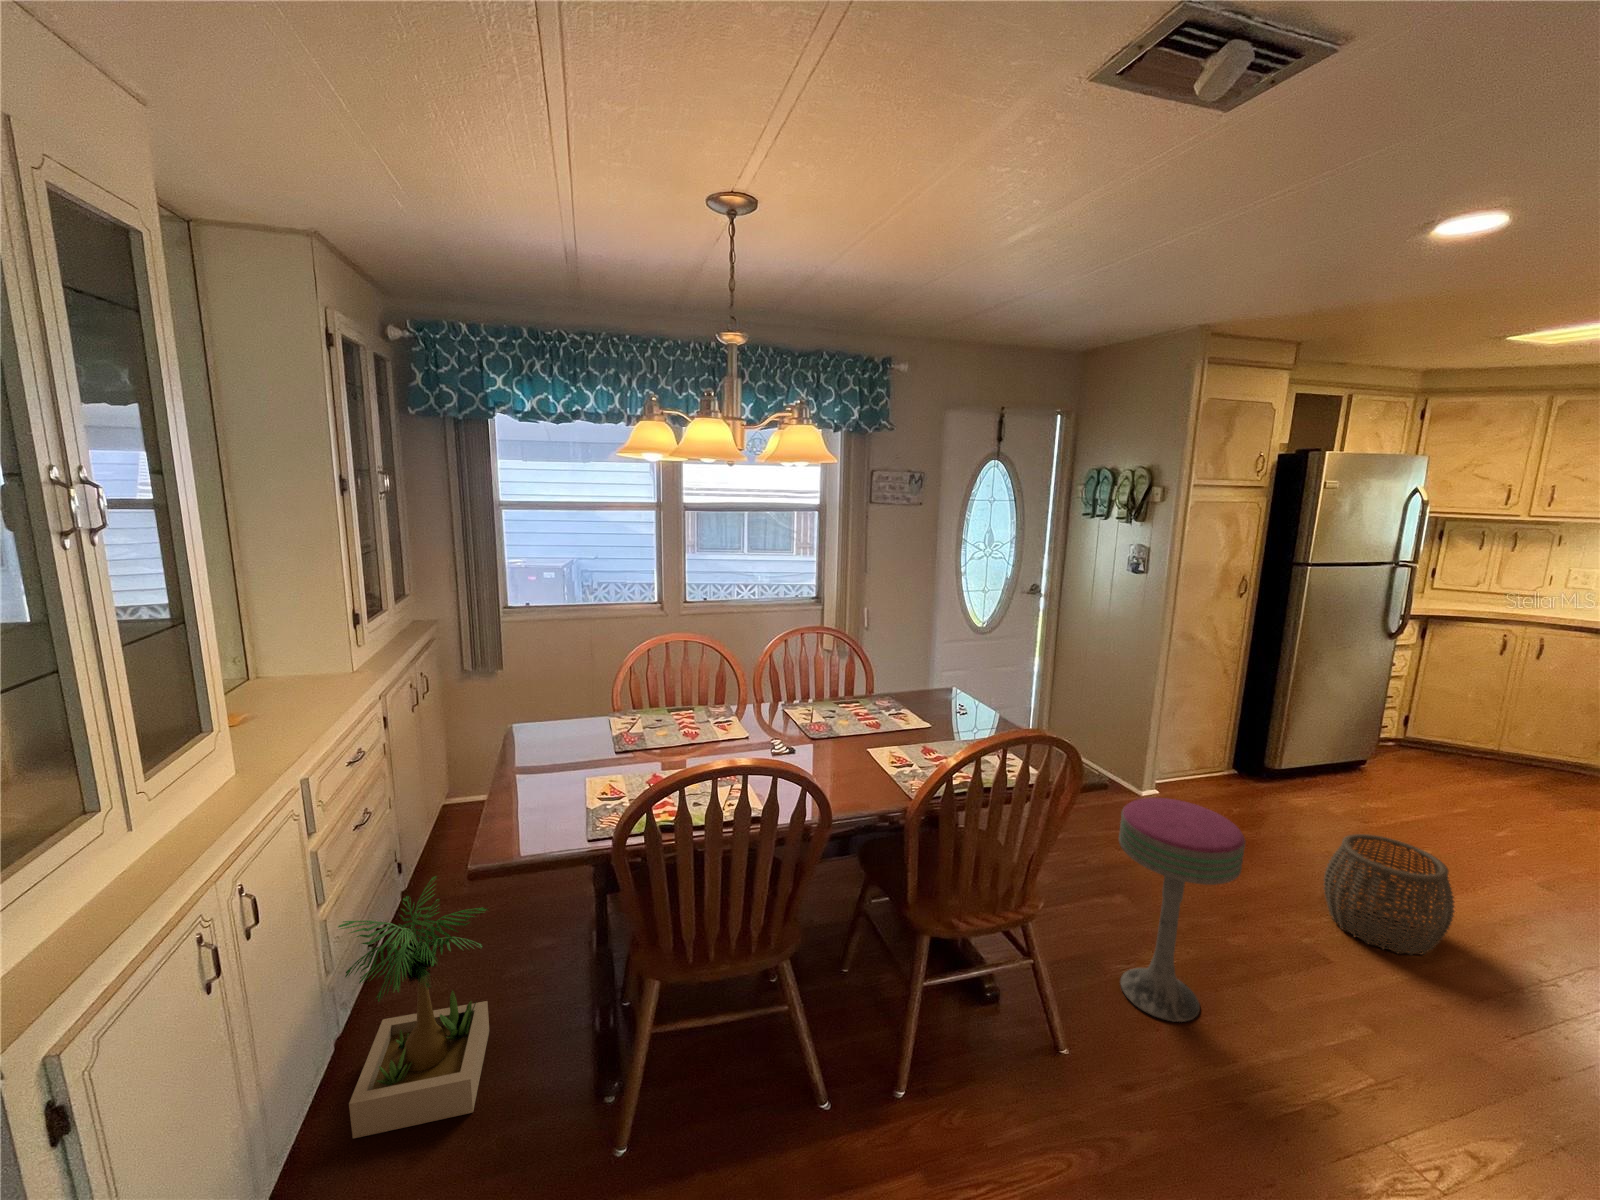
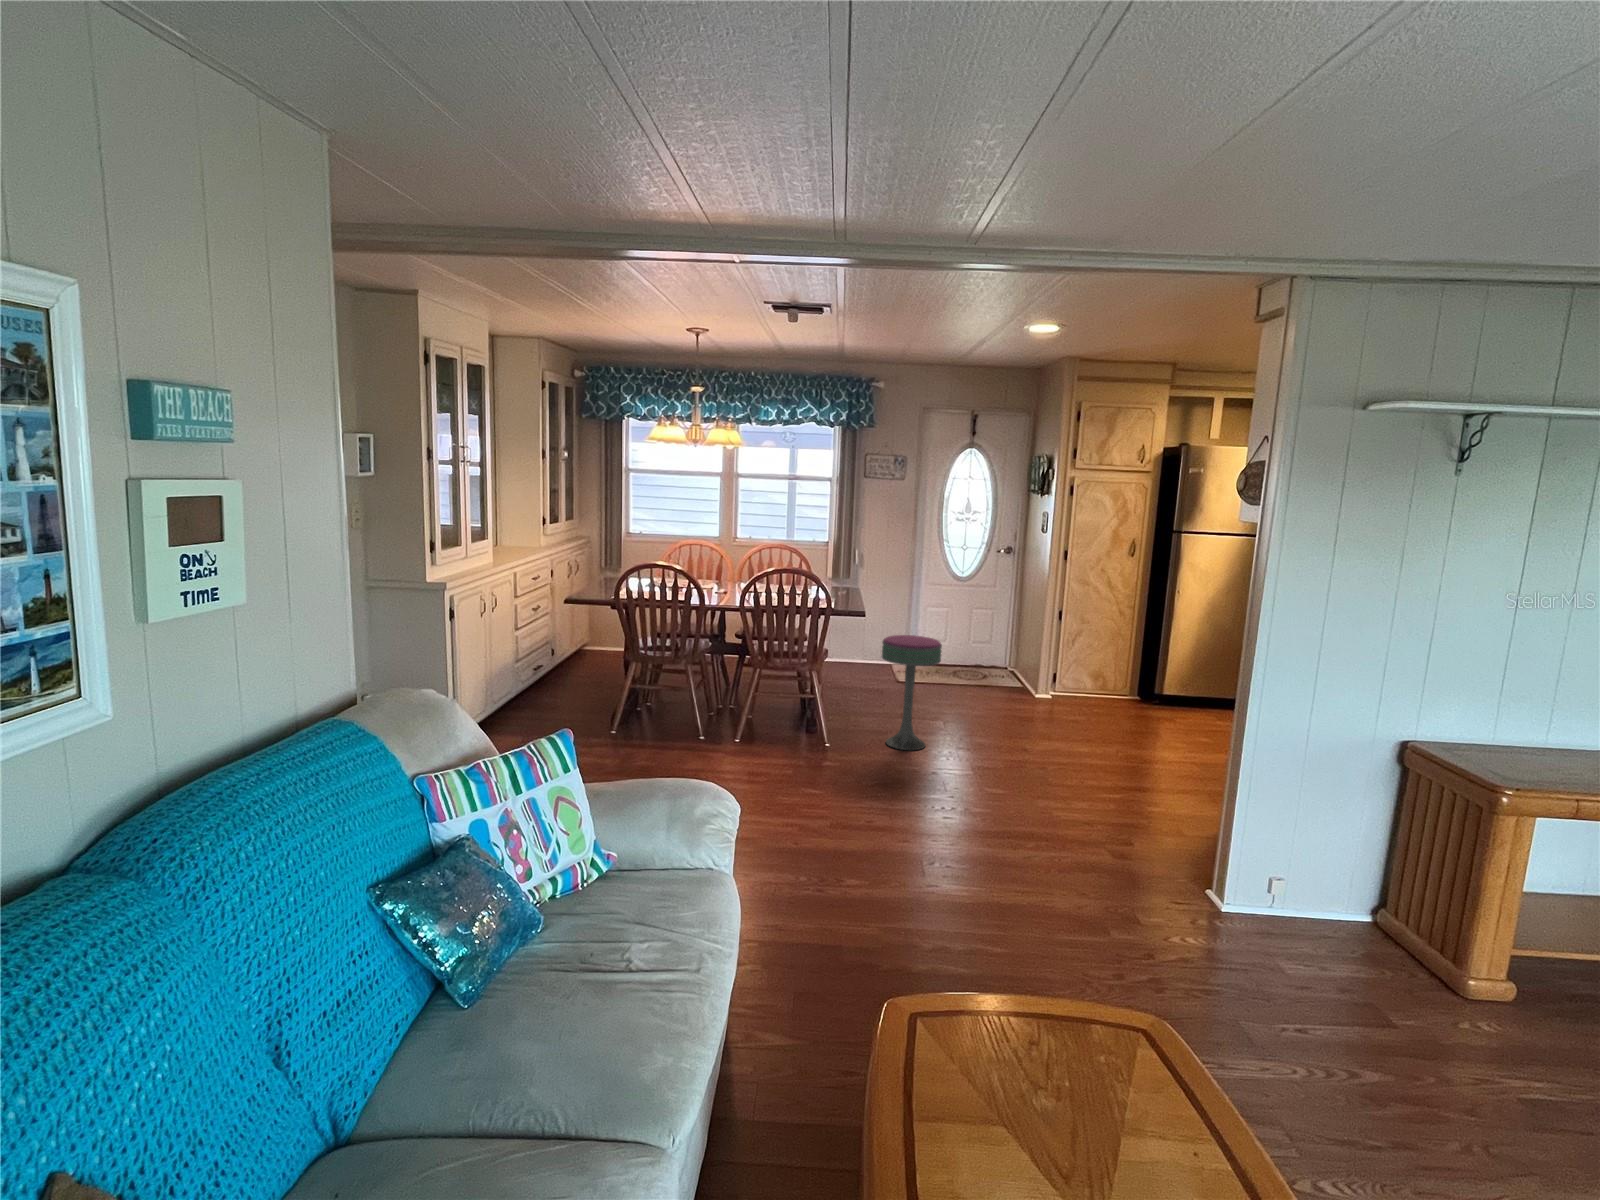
woven basket: present [1324,834,1455,955] -> none [1058,692,1126,759]
potted plant: present [338,876,489,1138] -> none [513,624,584,719]

